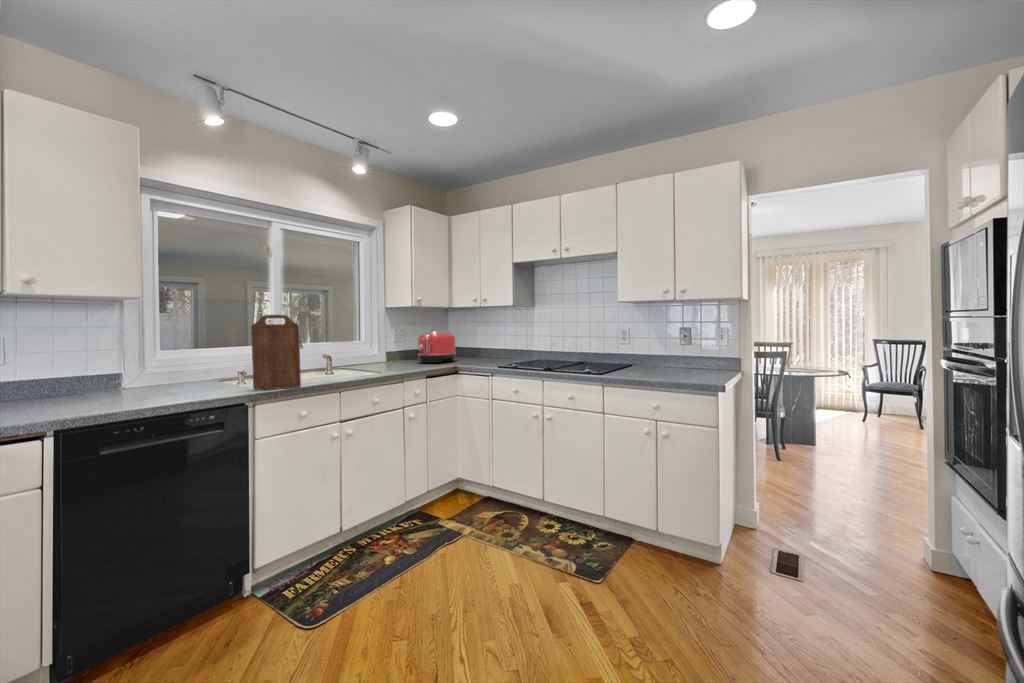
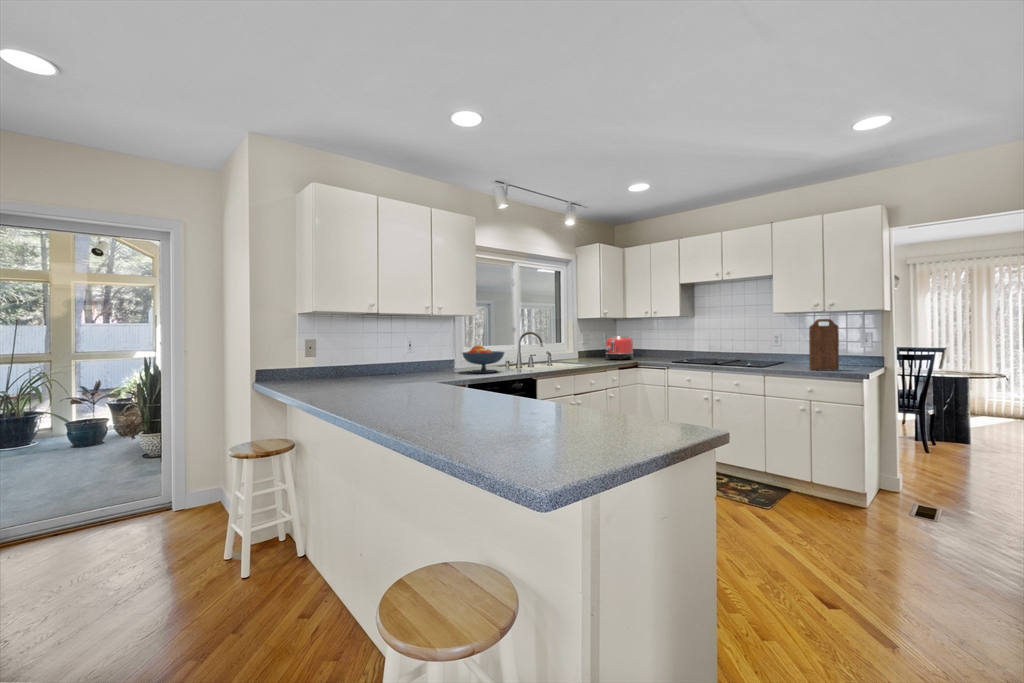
cutting board: present [251,315,301,390] -> present [809,319,839,370]
fruit bowl: none [125,348,213,397] -> present [462,345,504,373]

